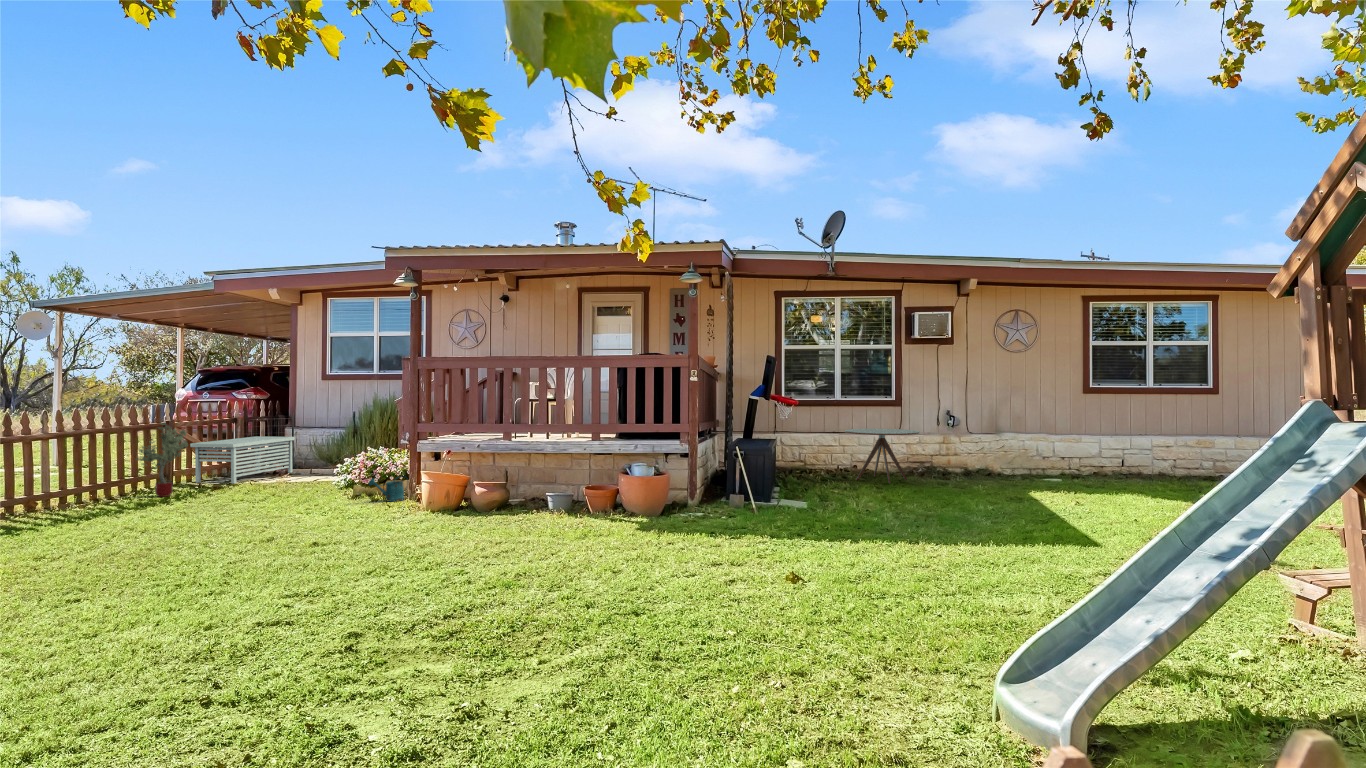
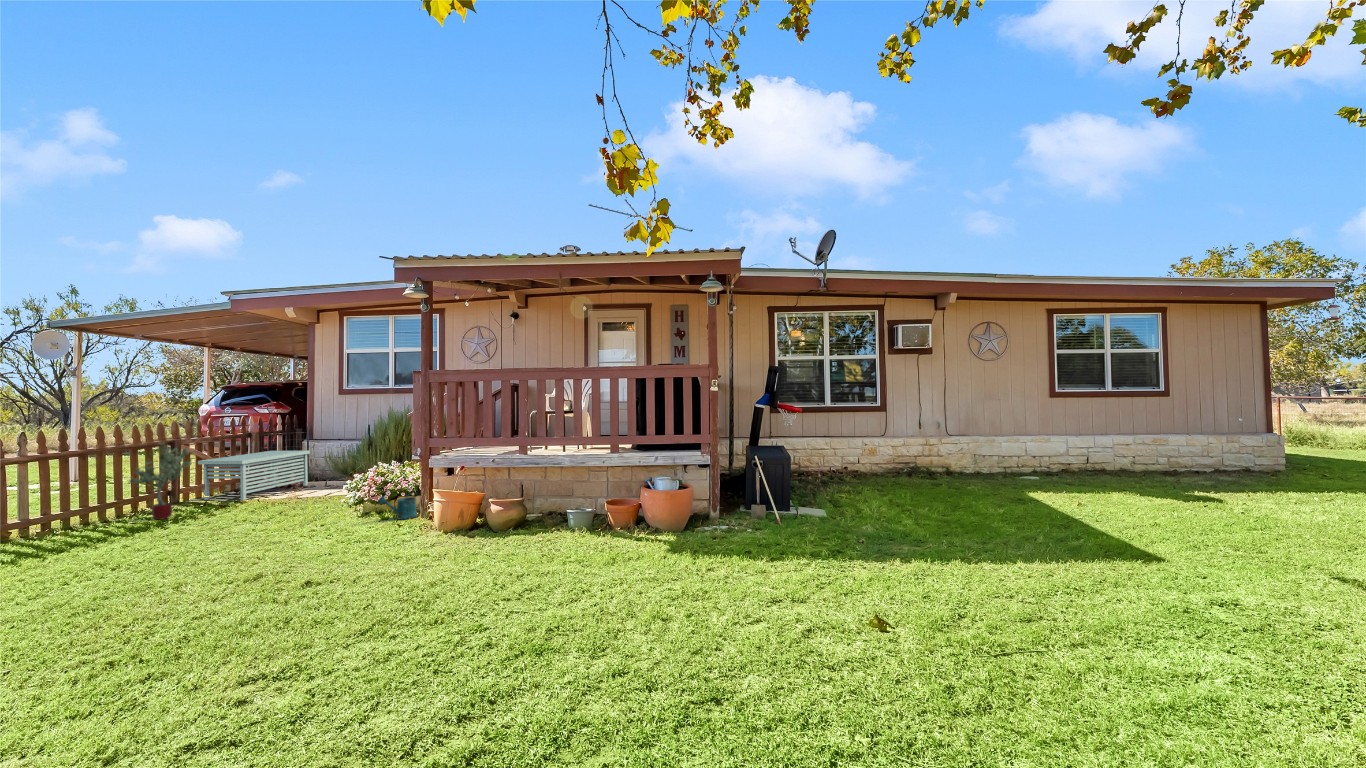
round table: present [845,428,920,483] -> none [841,433,912,485]

